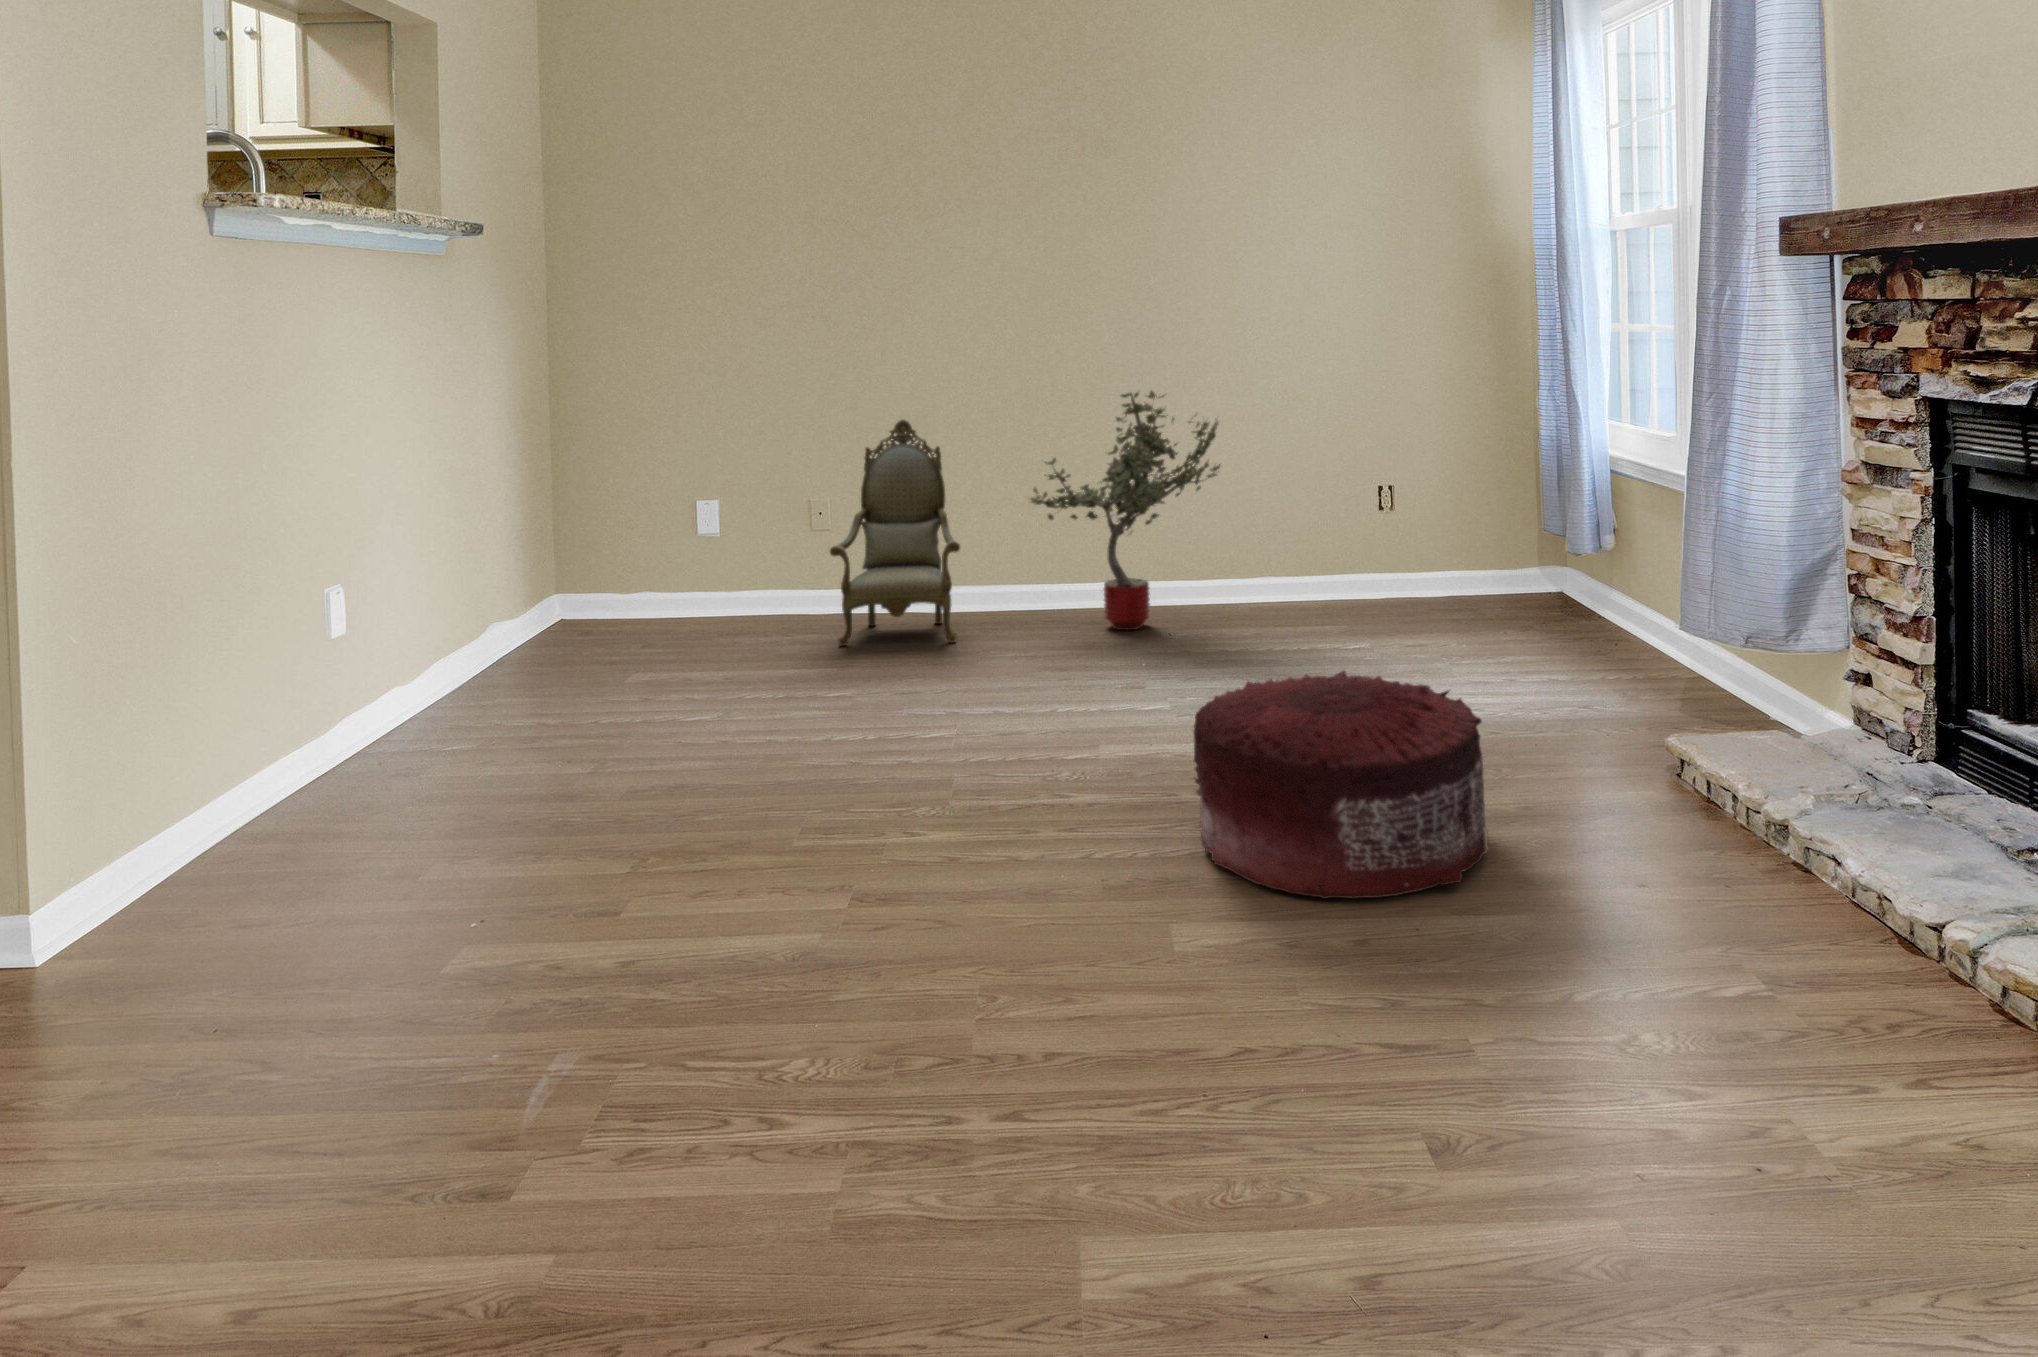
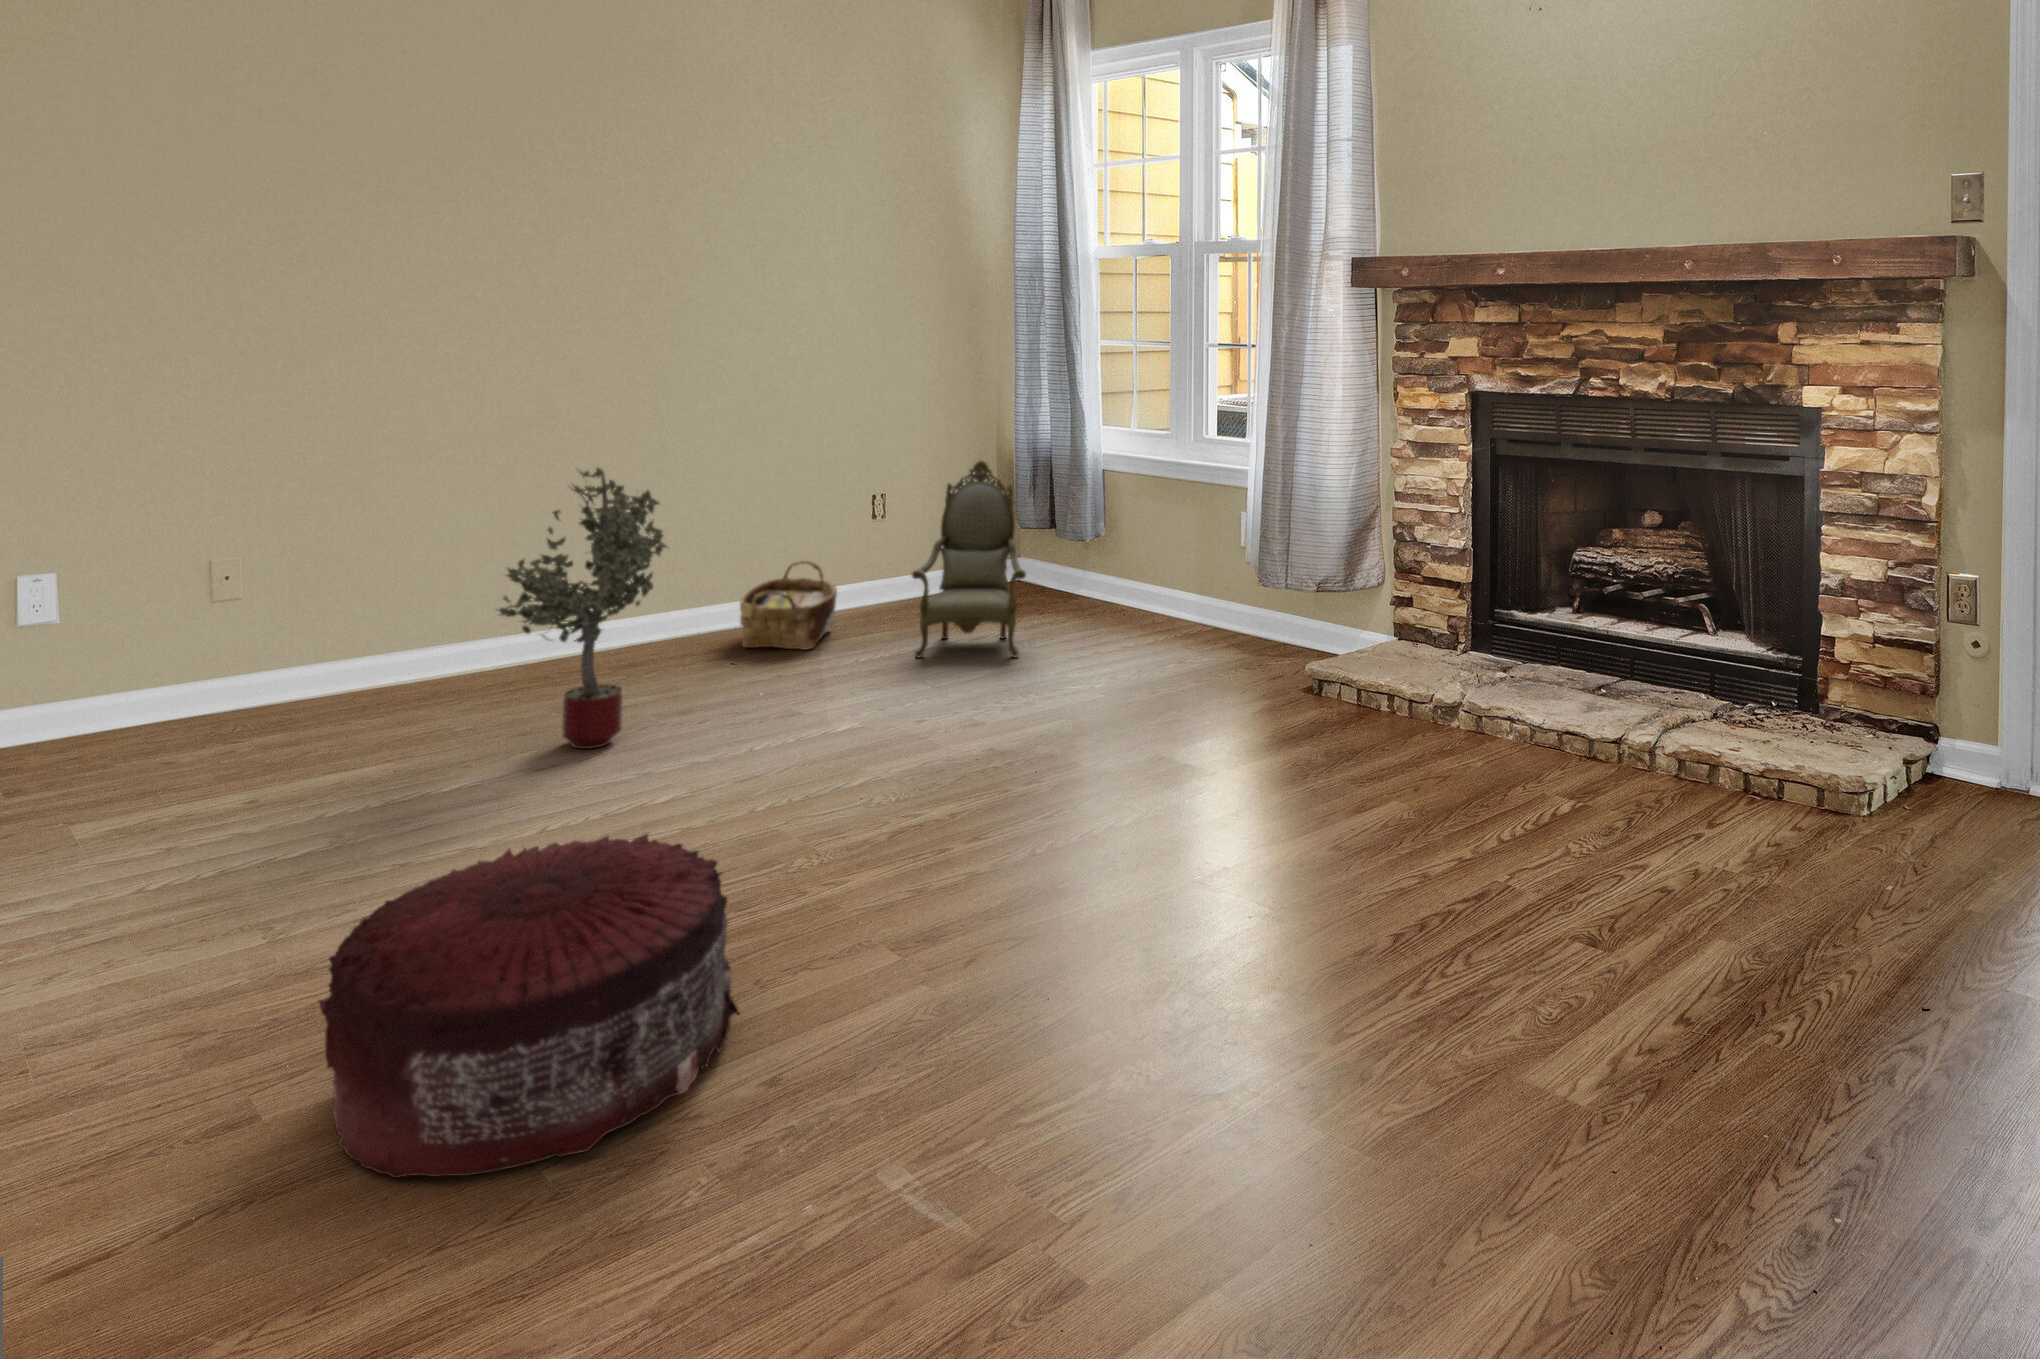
potted tree: present [1030,391,1220,630] -> present [499,468,667,749]
woven basket: none [640,543,747,642] -> present [740,561,837,650]
pouf: present [1193,671,1488,899] -> present [319,833,739,1178]

